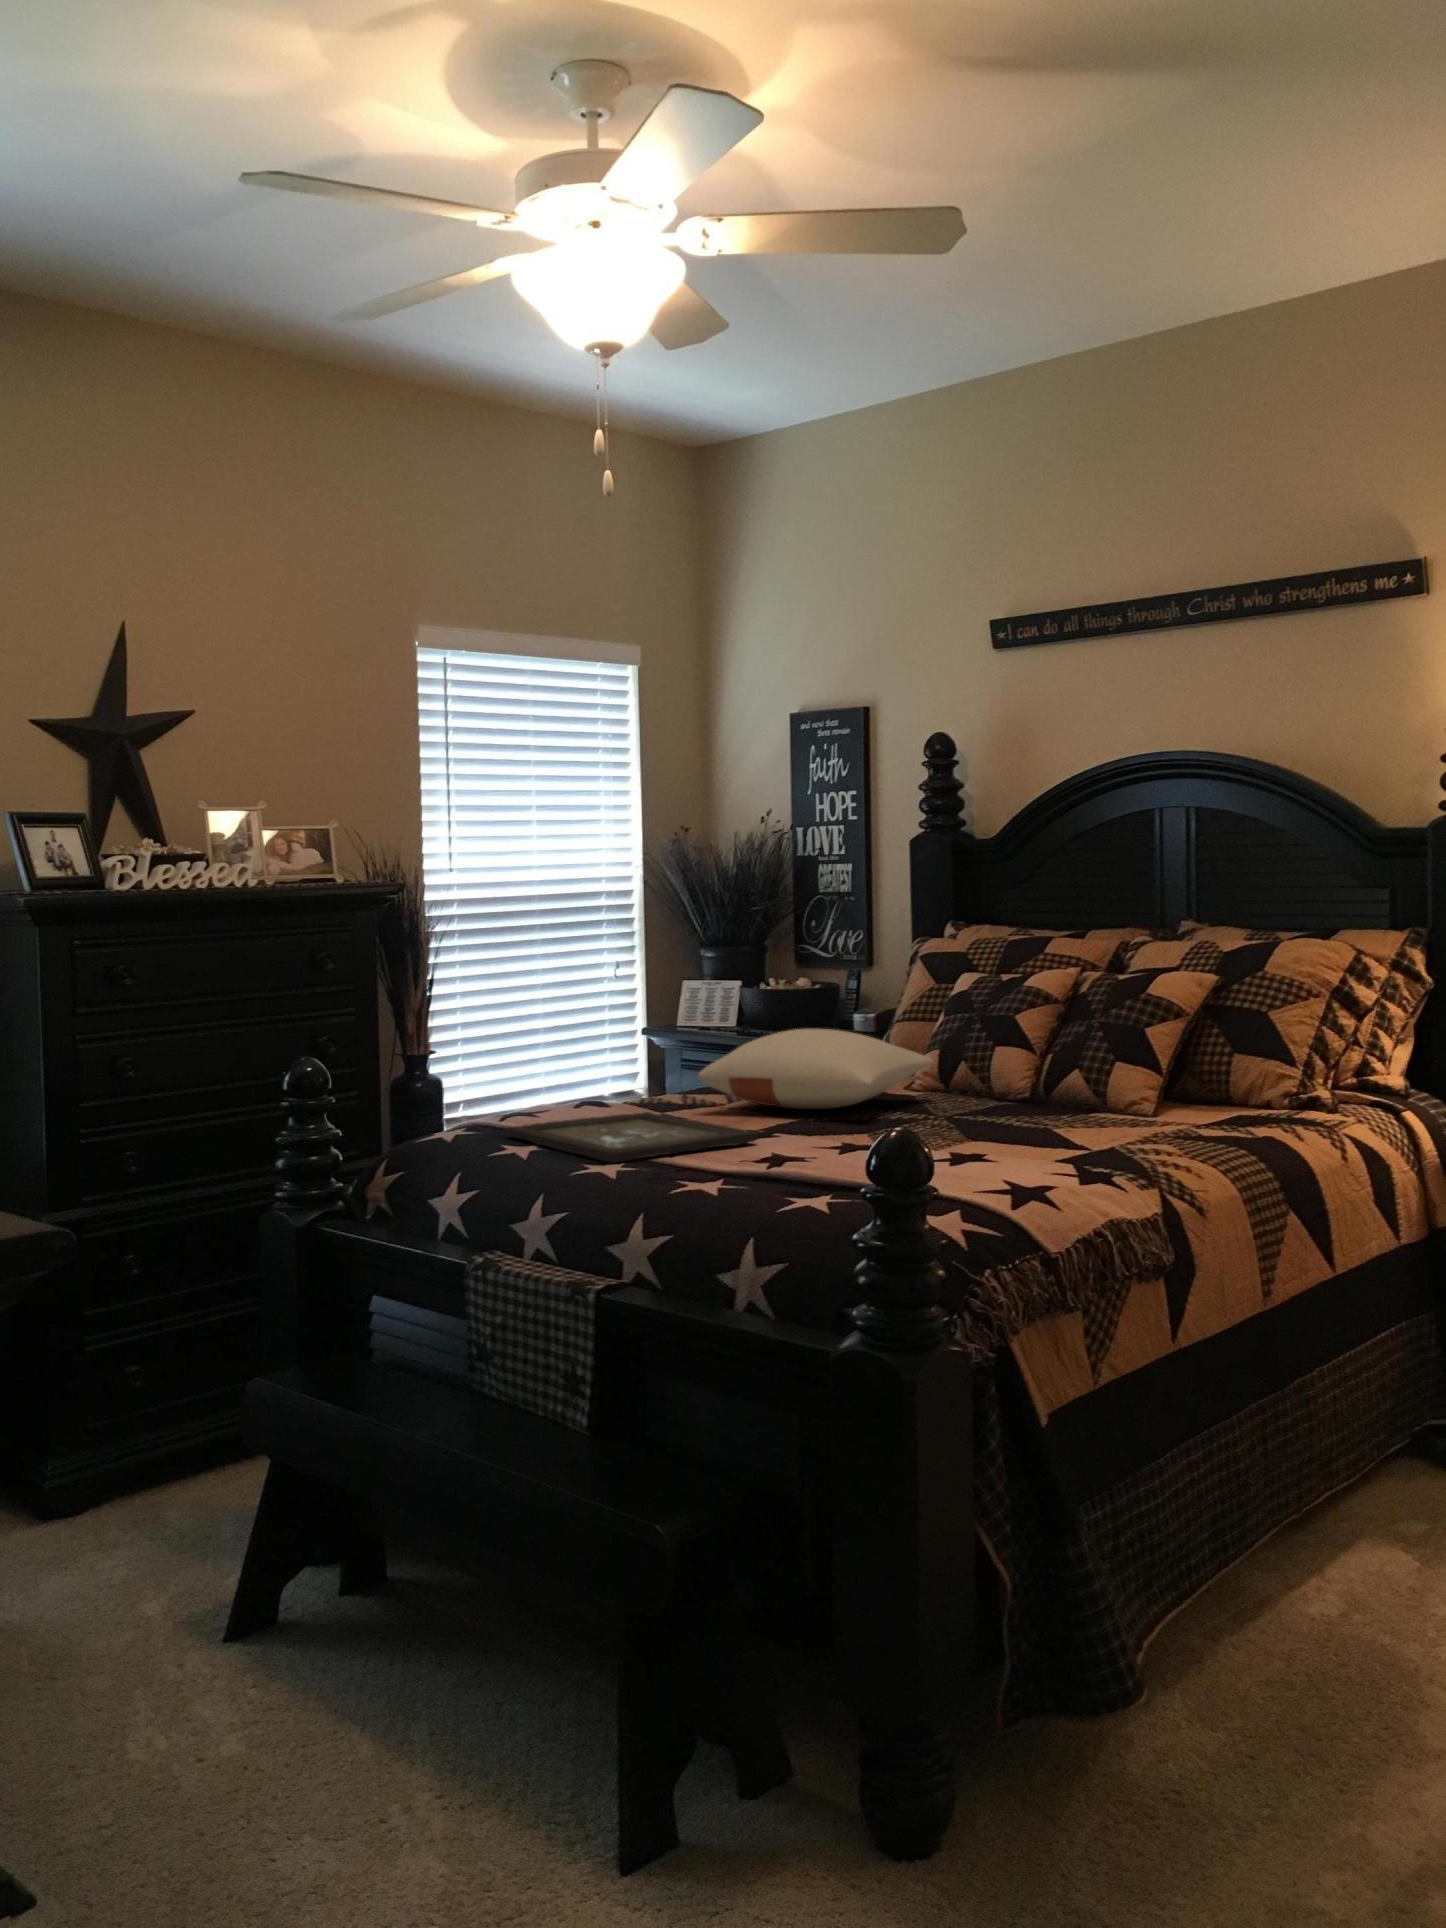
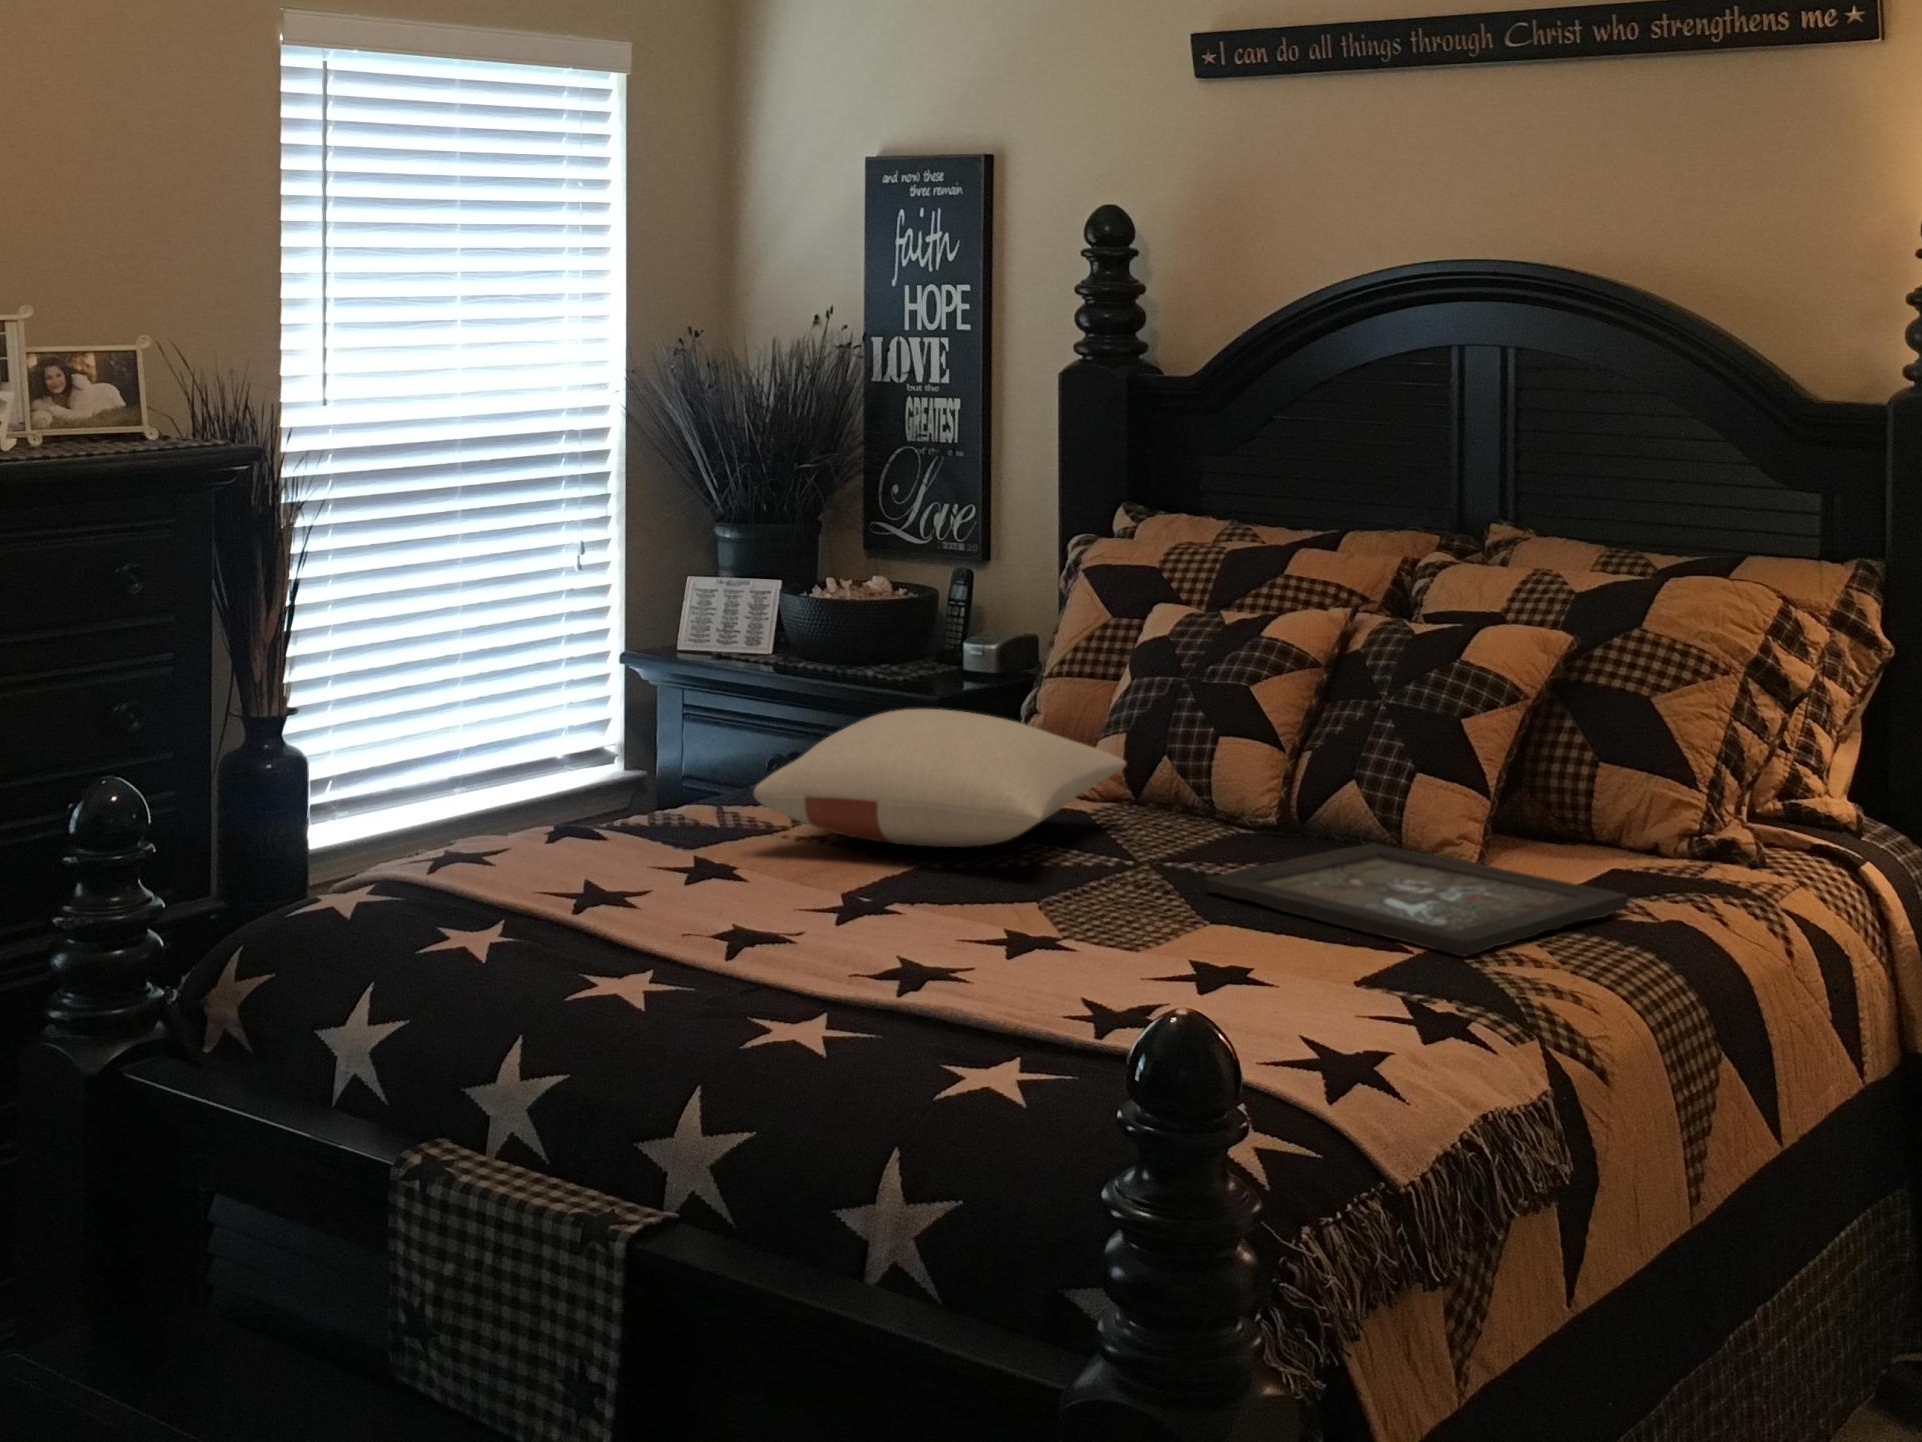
tray: present [506,1112,759,1163] -> present [1205,843,1629,956]

